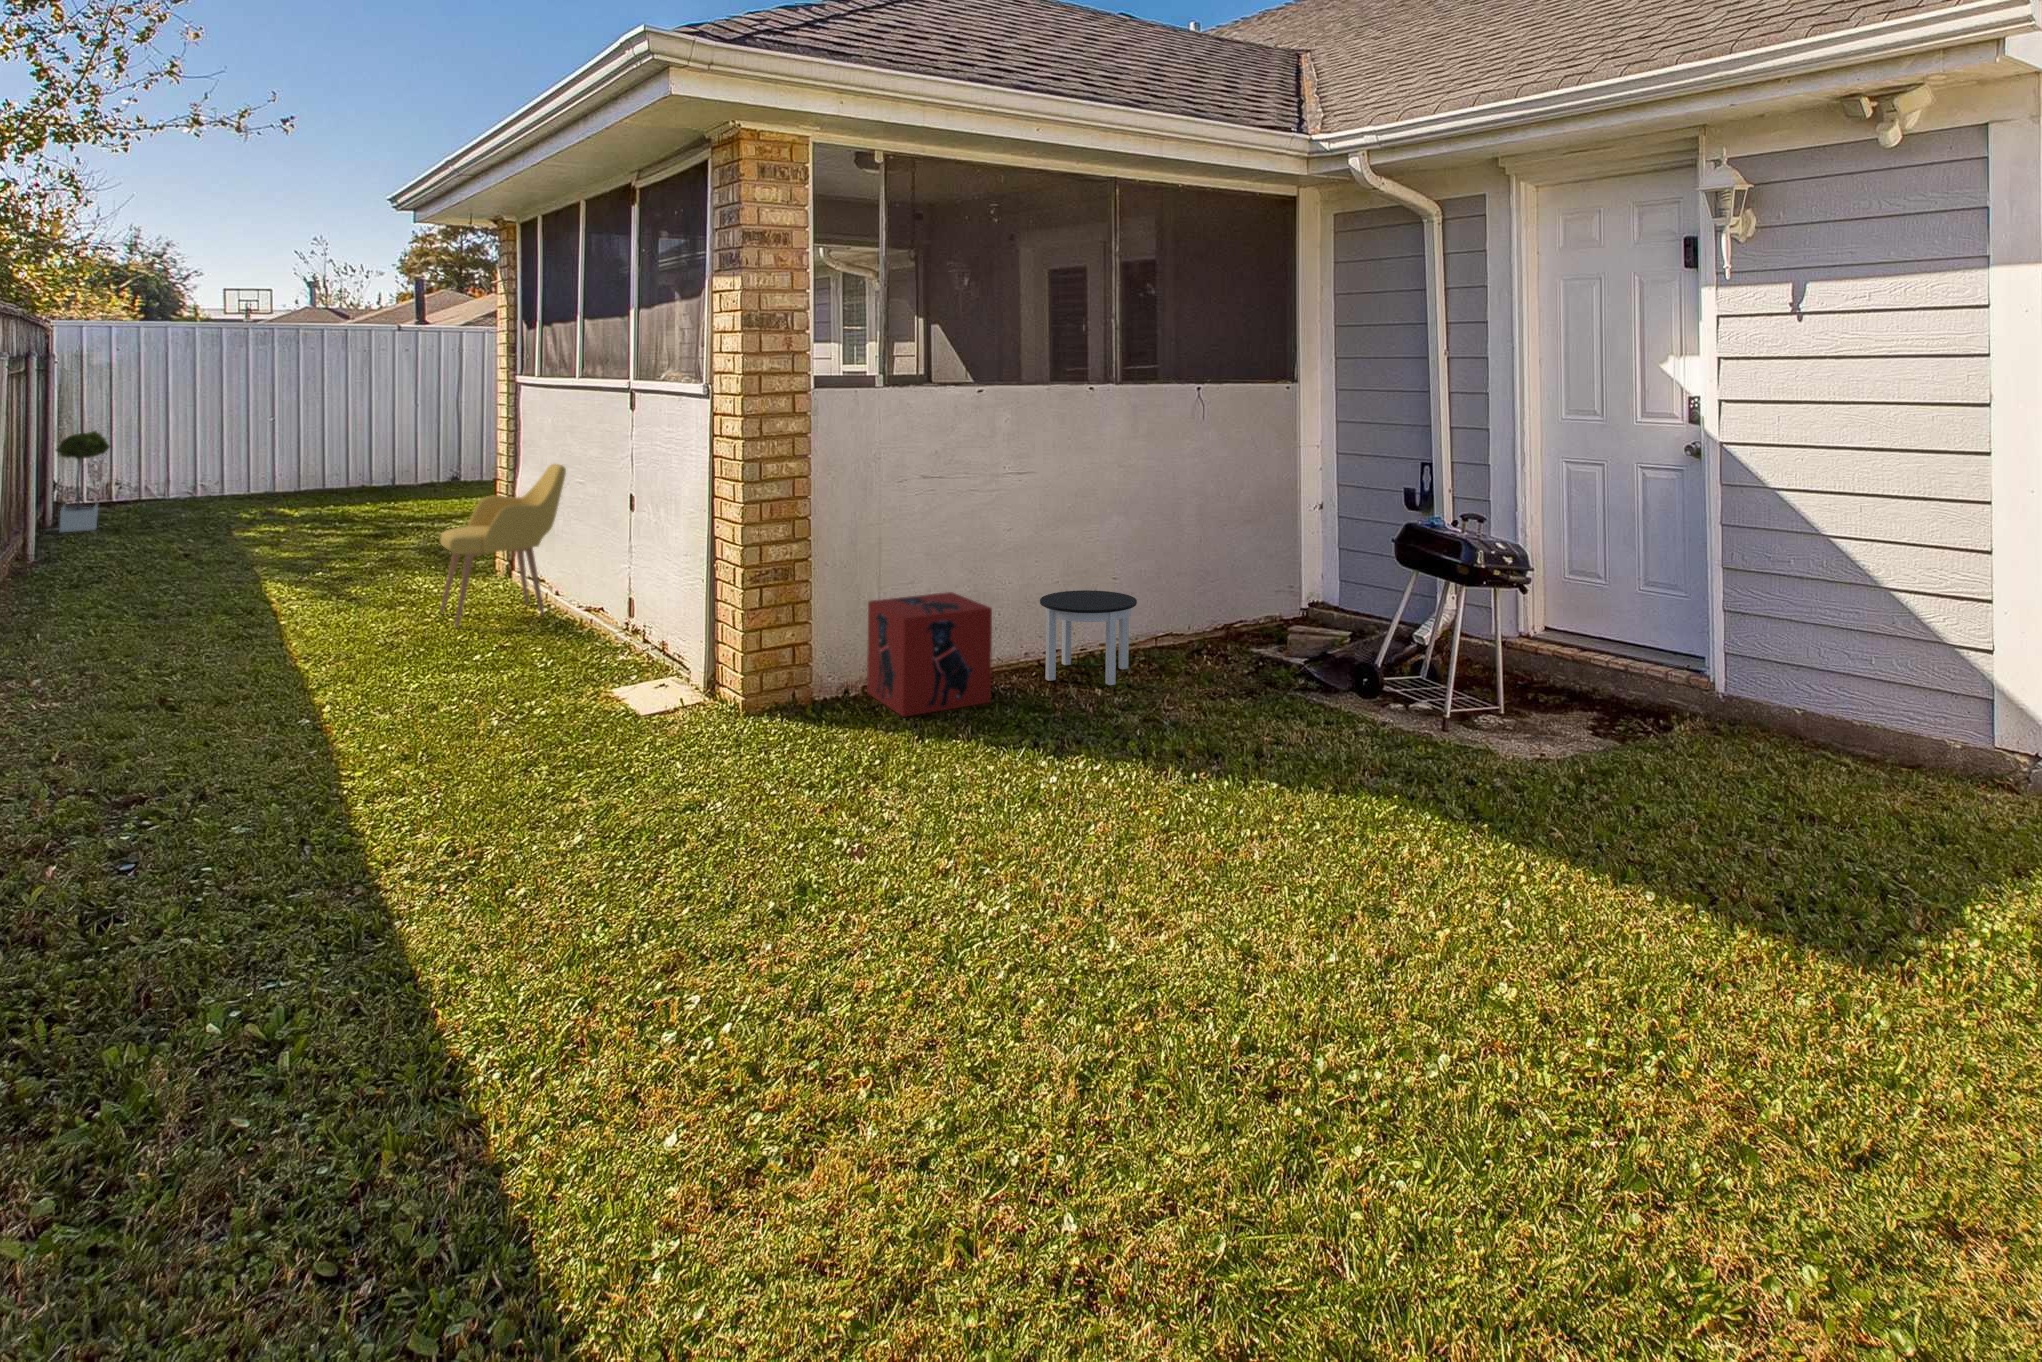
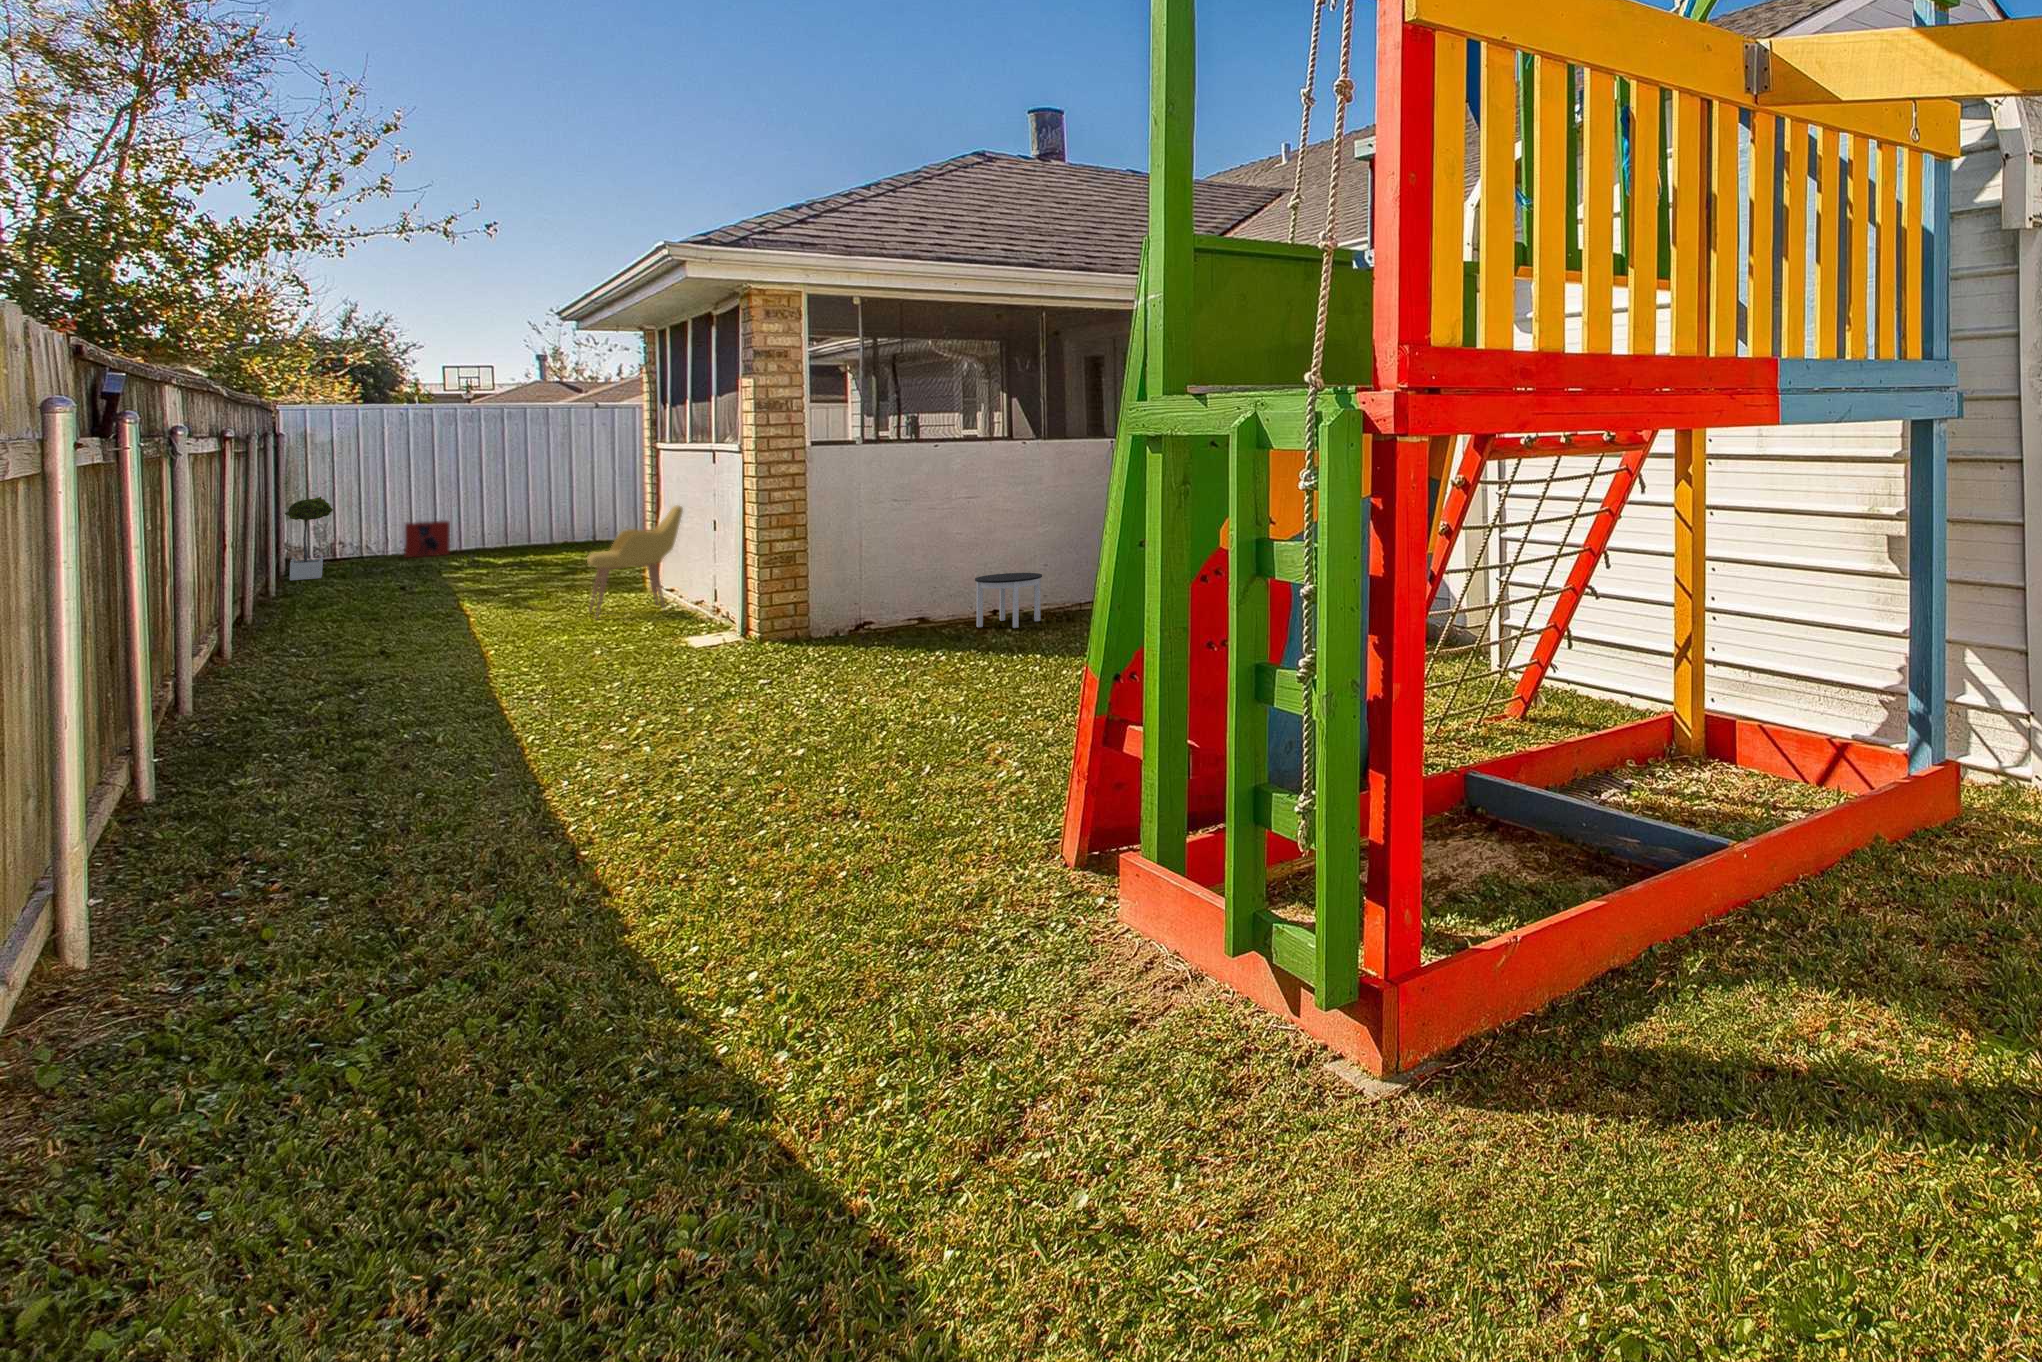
storage box: present [867,592,992,717] -> present [404,520,450,558]

